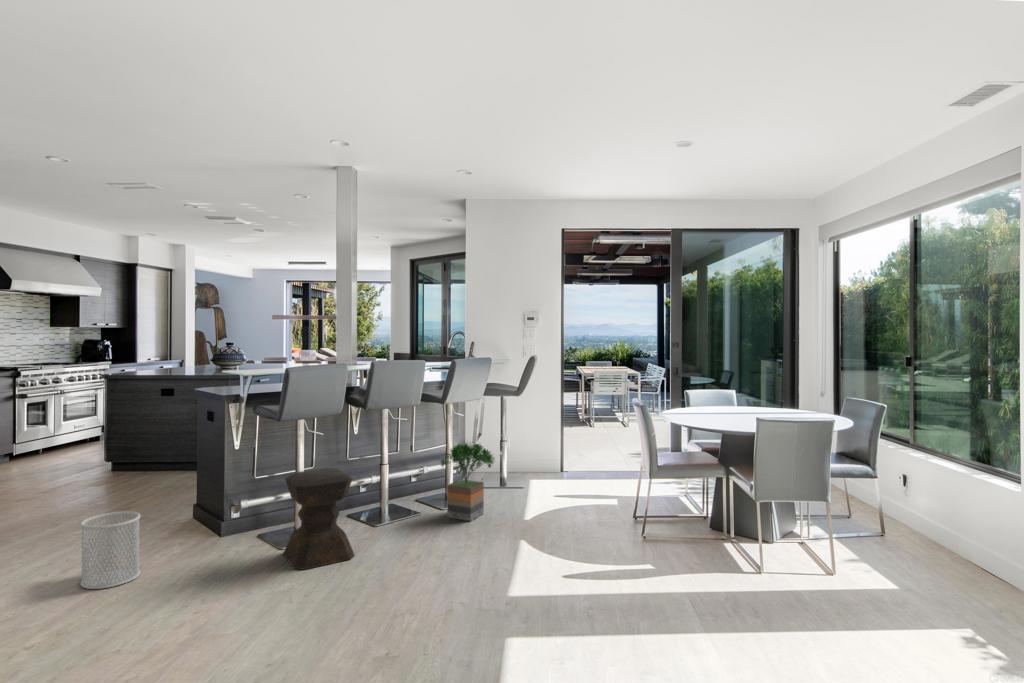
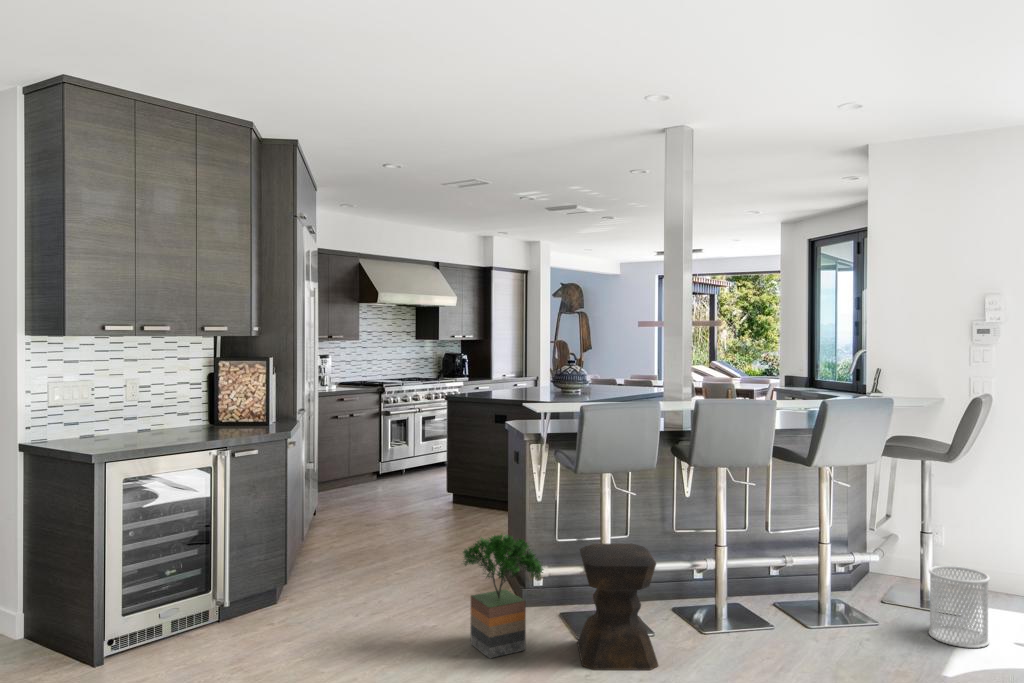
potted tree: present [441,444,495,521] -> present [463,535,544,658]
wastebasket: present [80,511,140,589] -> present [929,566,990,648]

